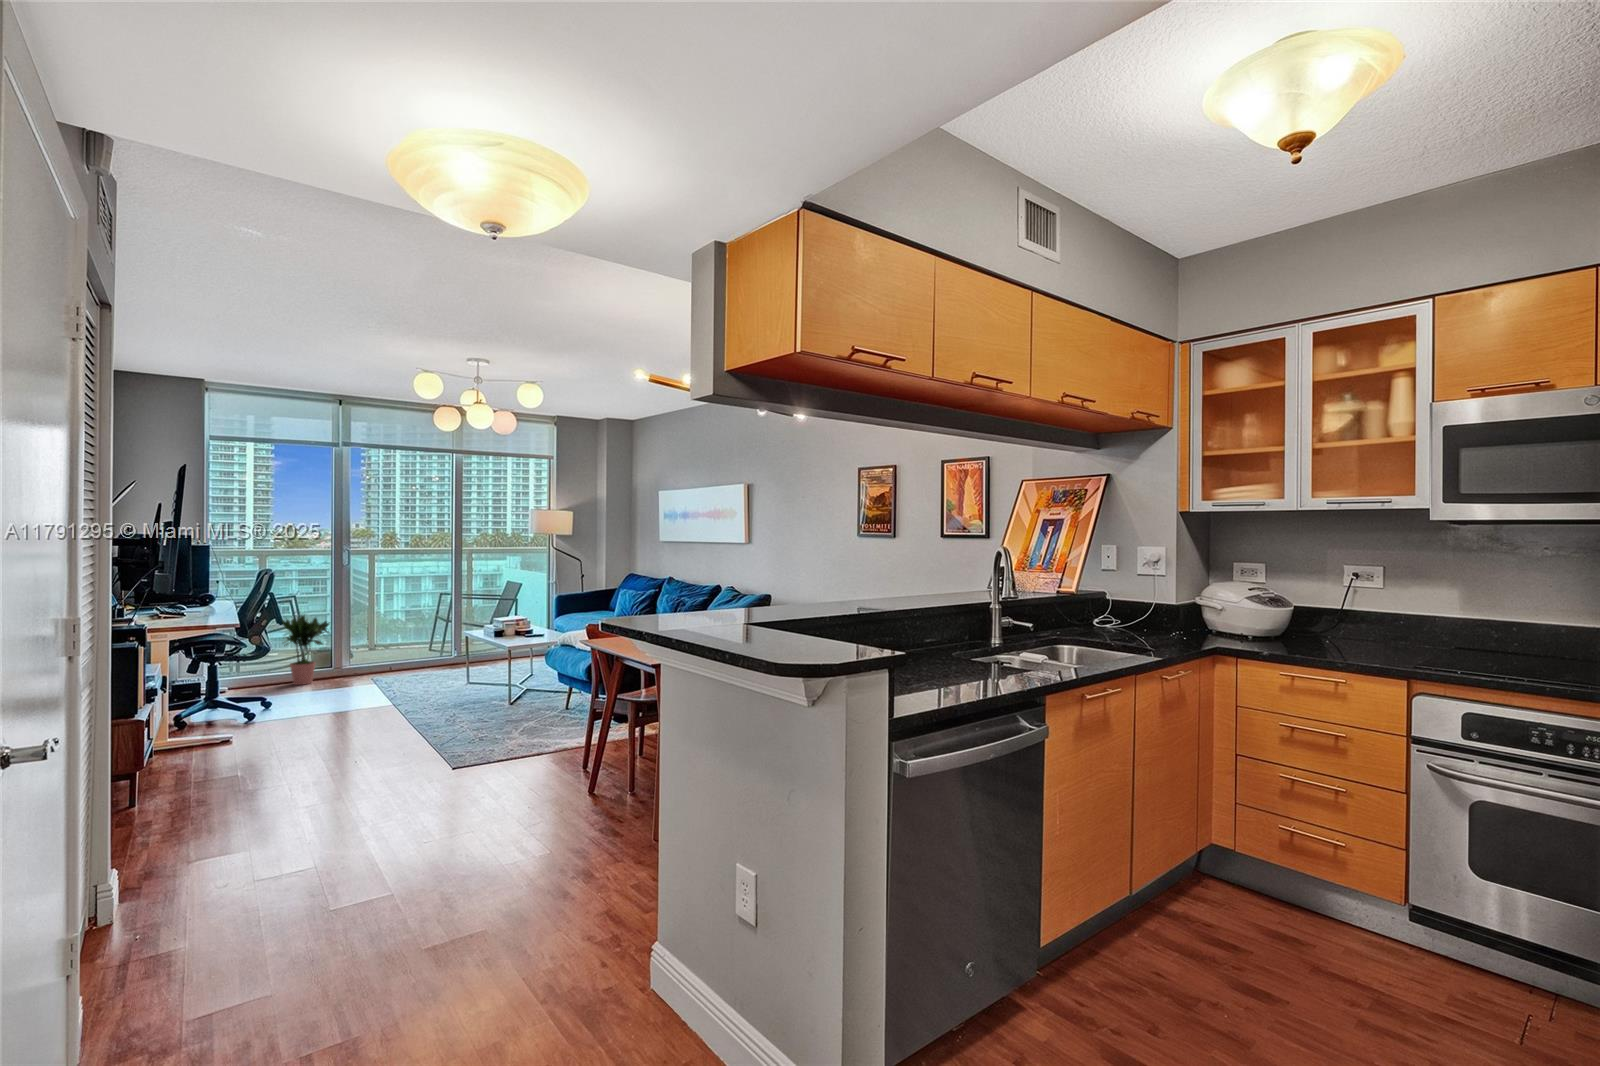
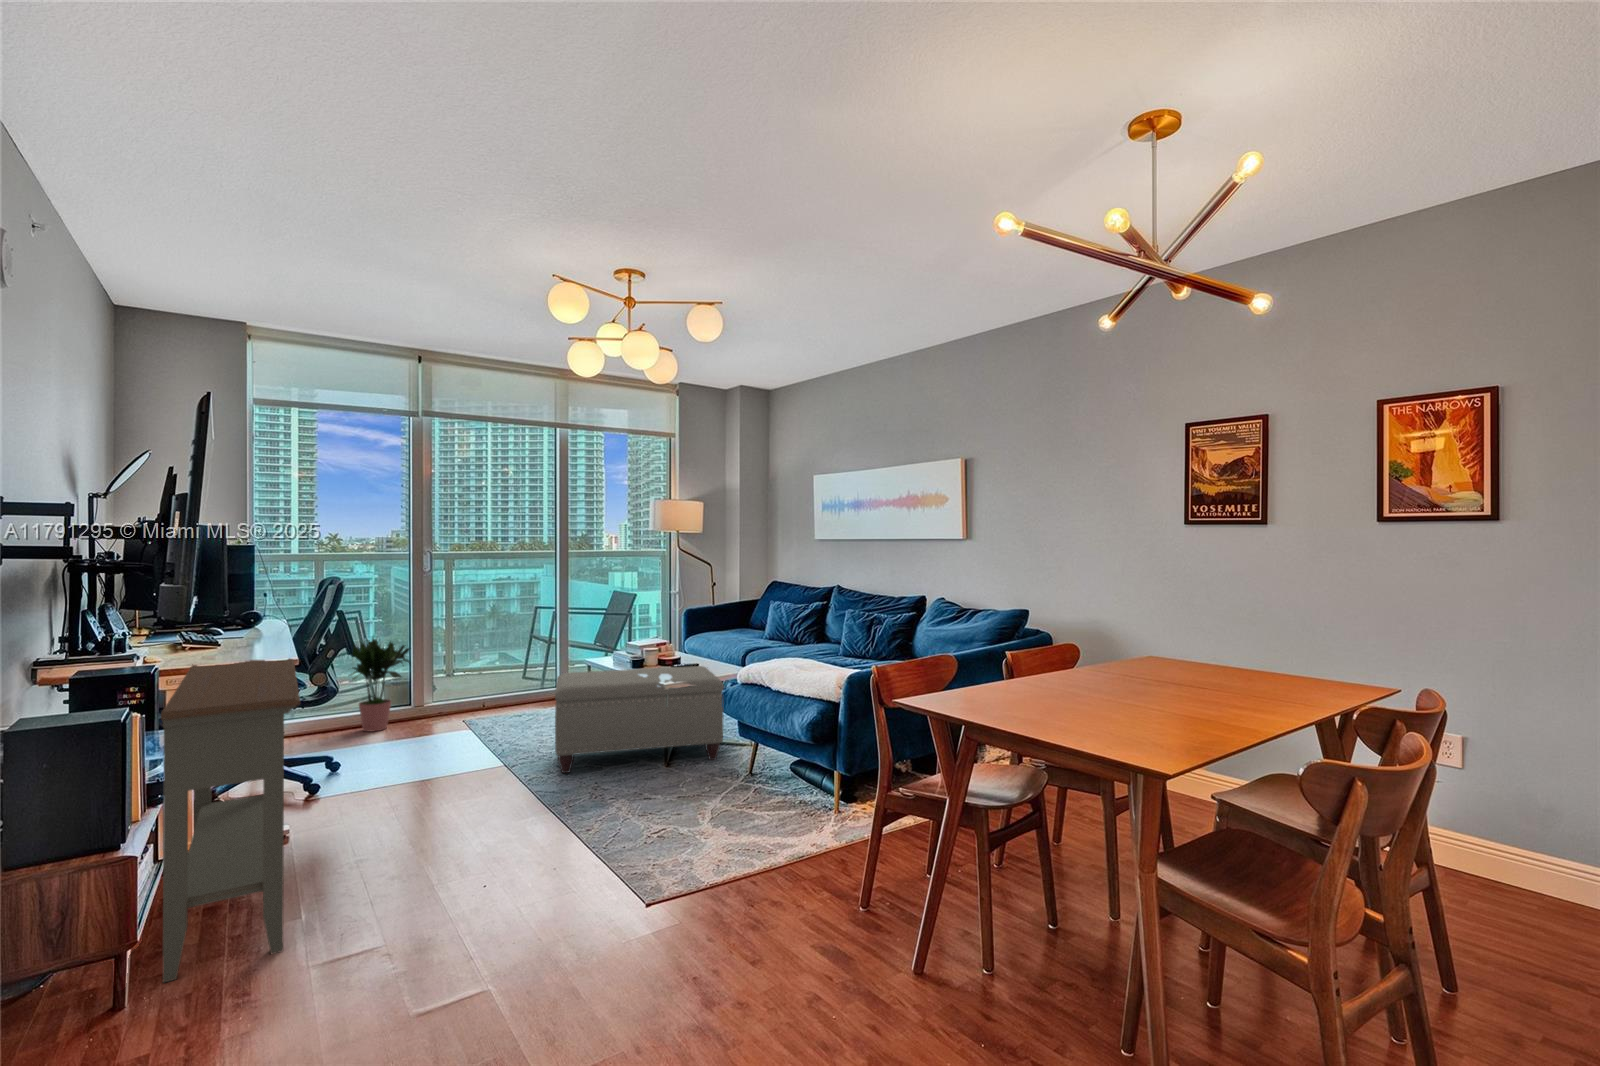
console table: none [154,620,235,797] -> present [161,658,300,982]
ottoman: none [425,636,551,708] -> present [555,666,724,773]

